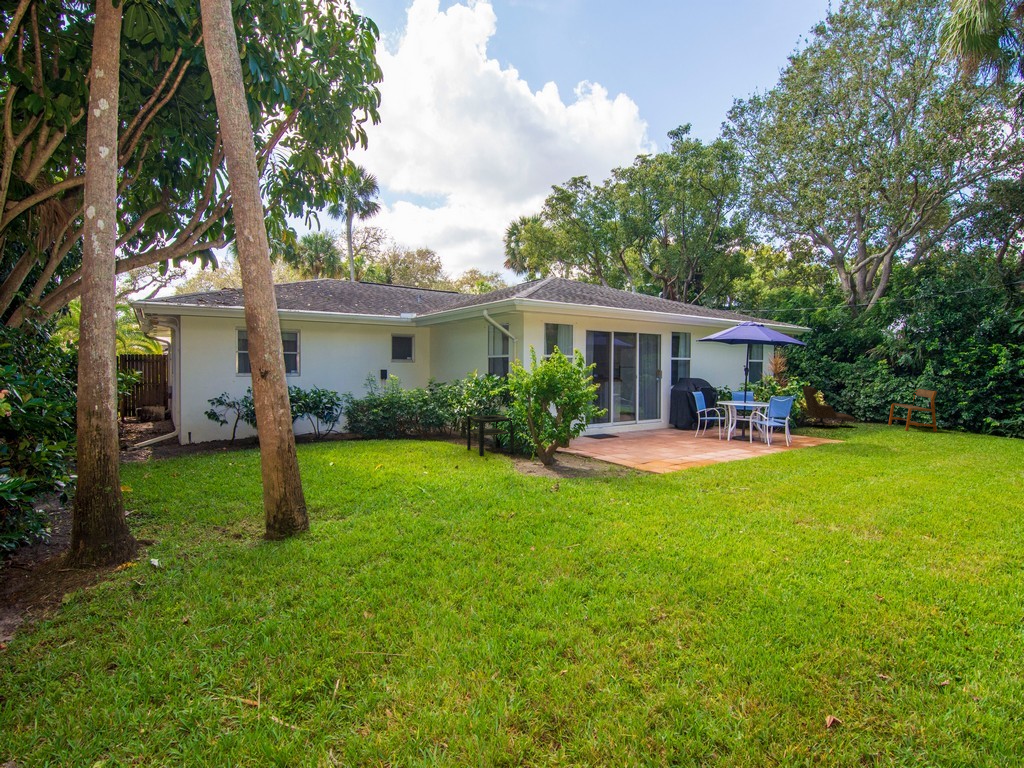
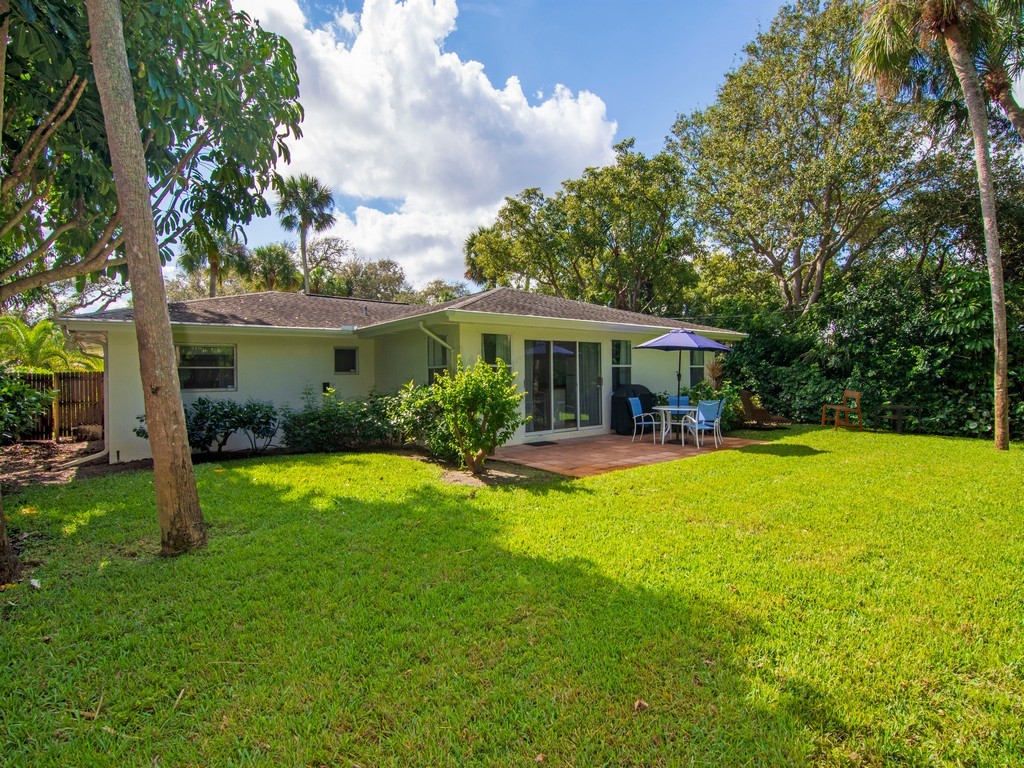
side table: present [467,414,514,456] -> present [874,405,921,434]

